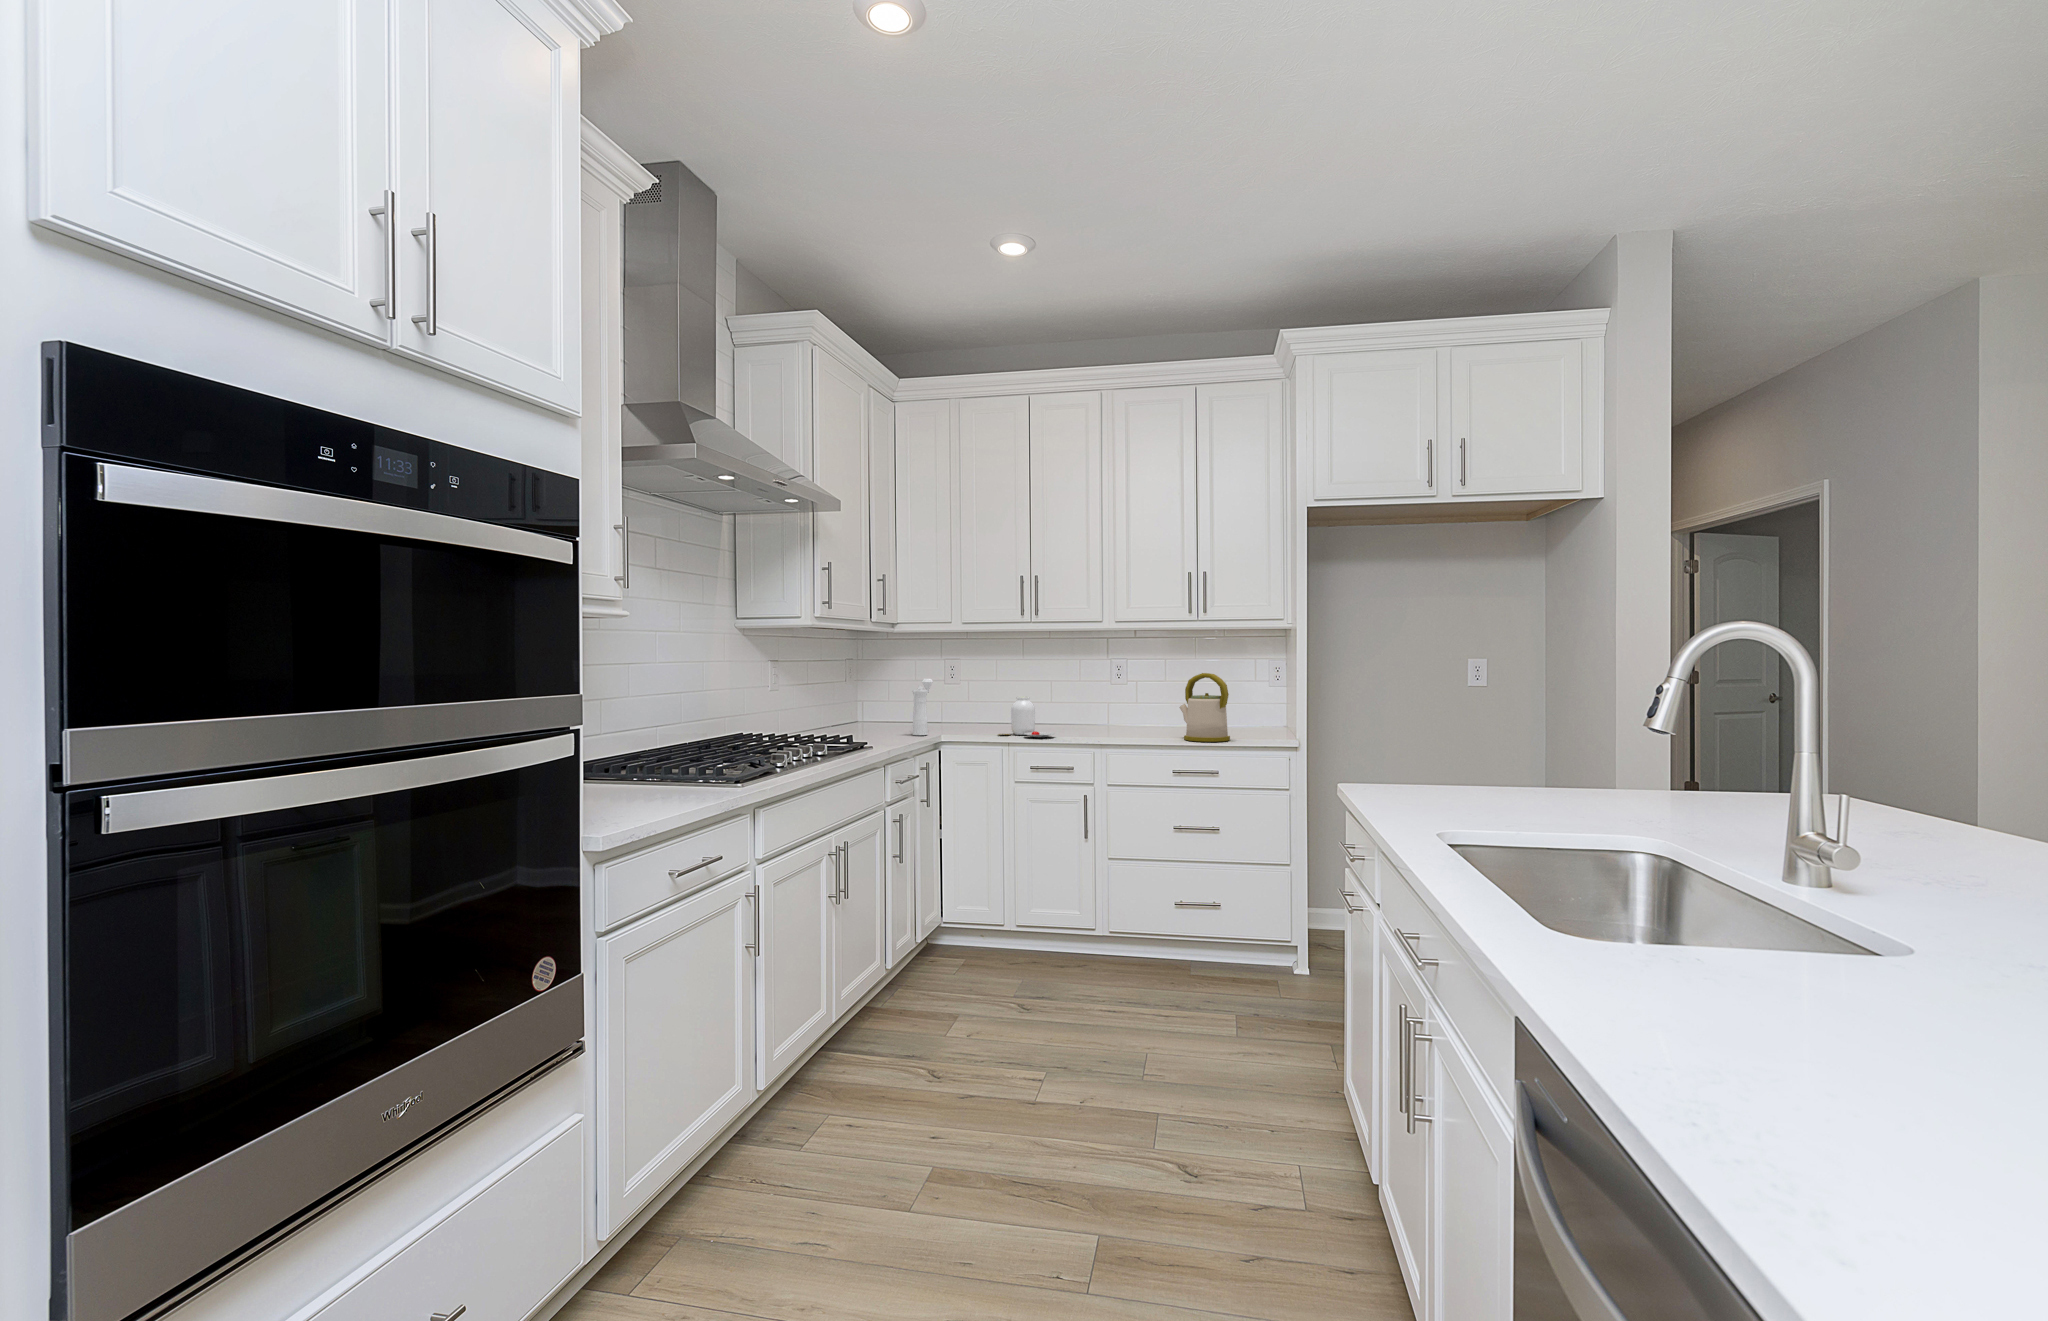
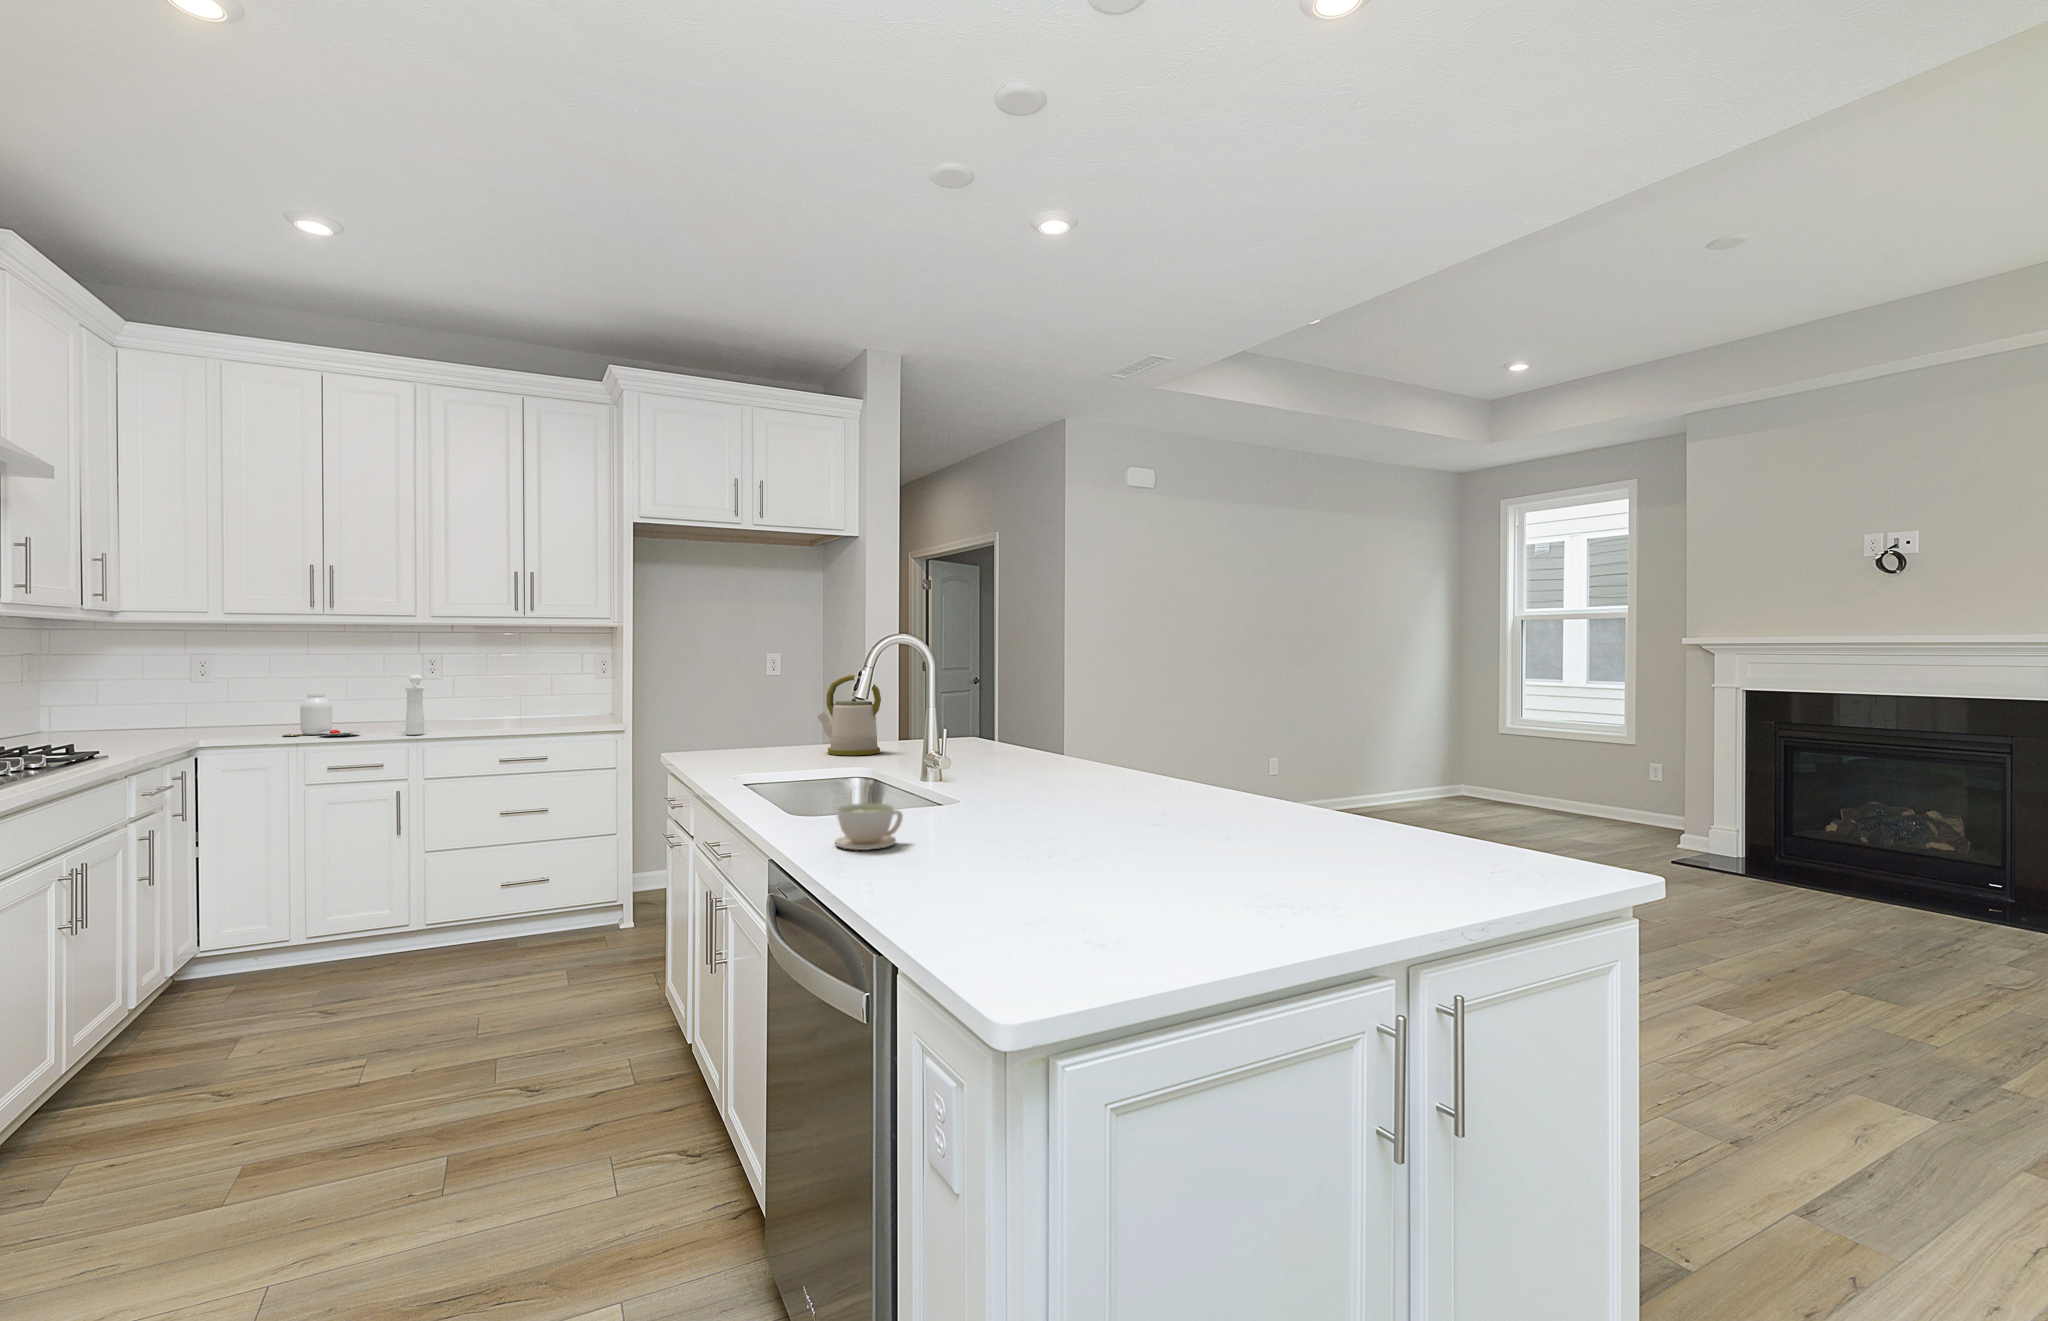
kettle: present [1180,673,1230,742] -> present [818,675,881,755]
pepper mill: present [912,679,933,735] -> present [405,675,424,735]
coffee cup: none [1681,969,1860,1094] -> present [835,803,903,850]

